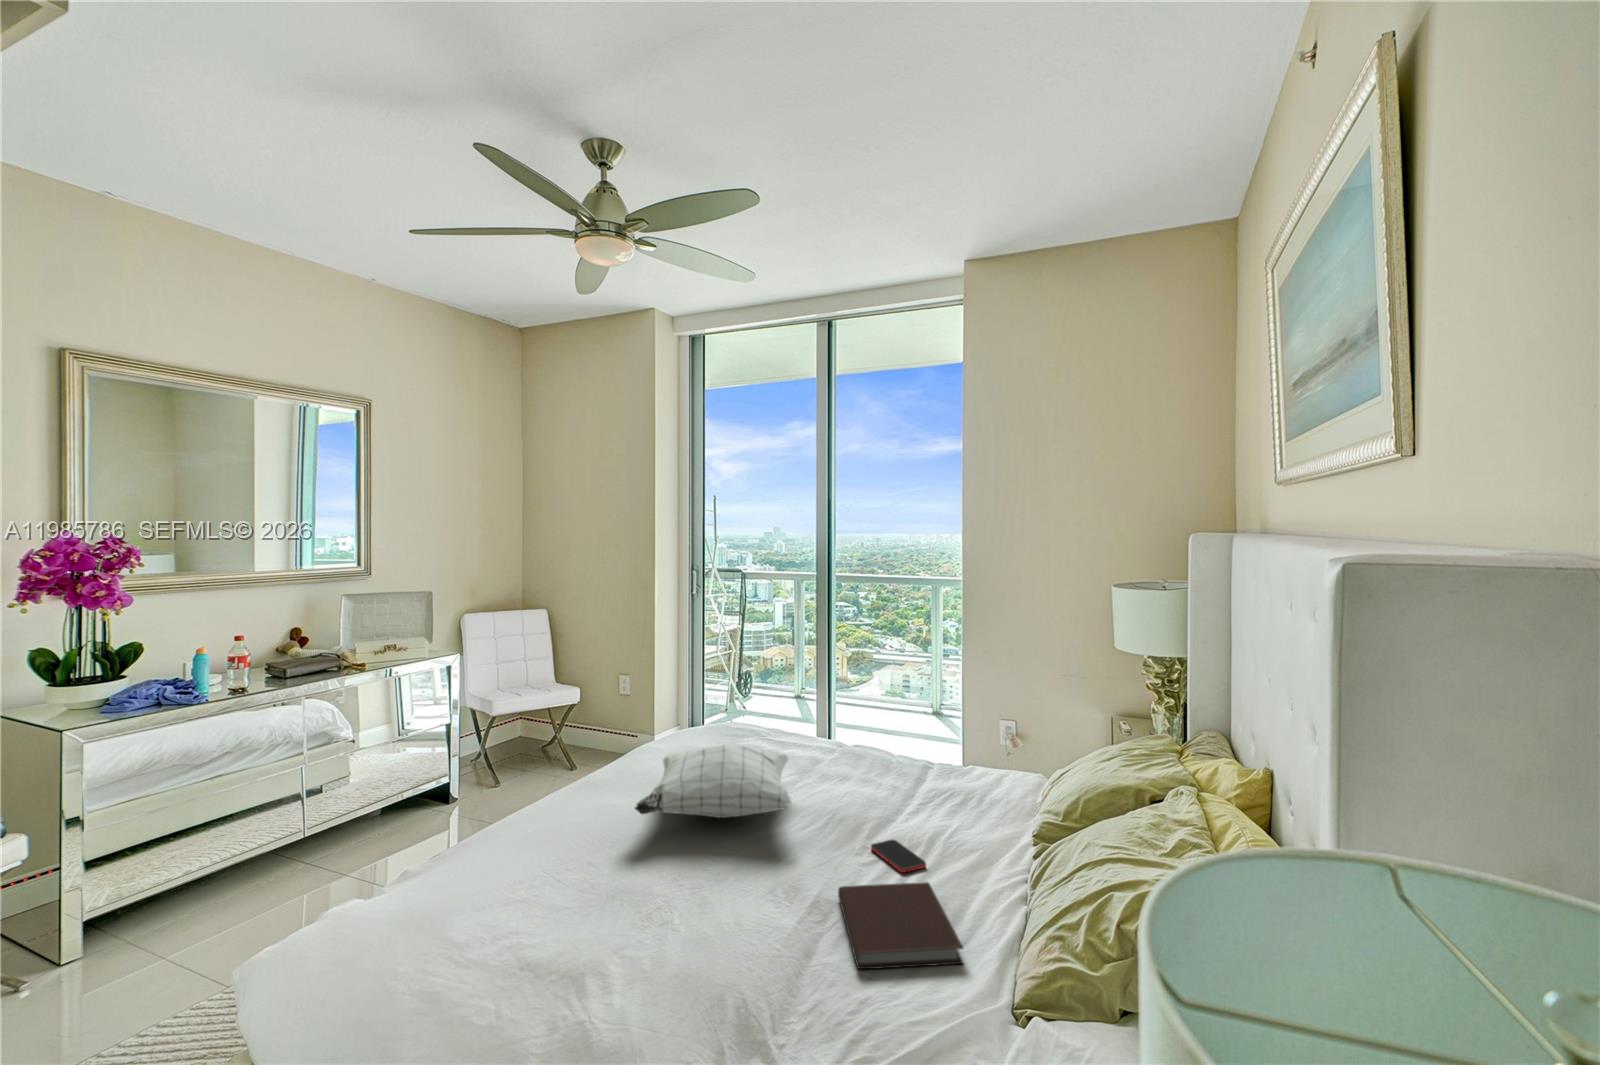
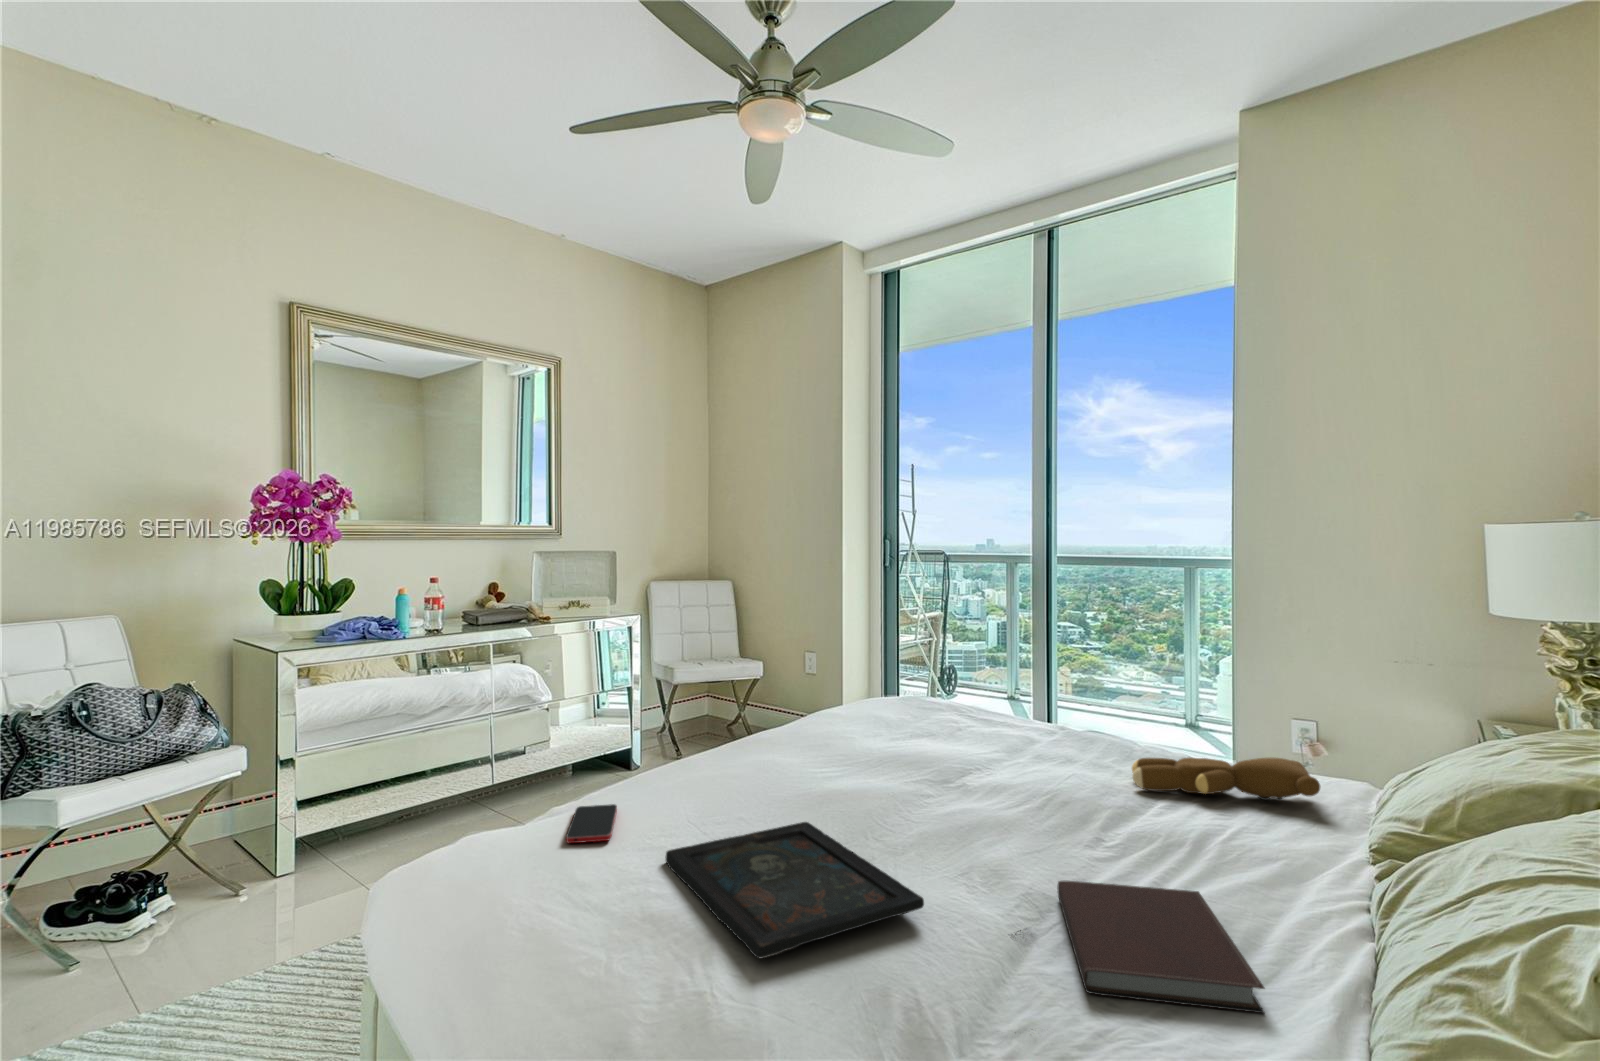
pillow: present [635,744,792,818] -> none [790,694,994,783]
teddy bear: none [888,769,1008,800] -> present [1132,757,1320,800]
smartphone: present [871,840,926,873] -> present [566,804,617,843]
tray: none [541,863,749,985] -> present [665,822,924,958]

